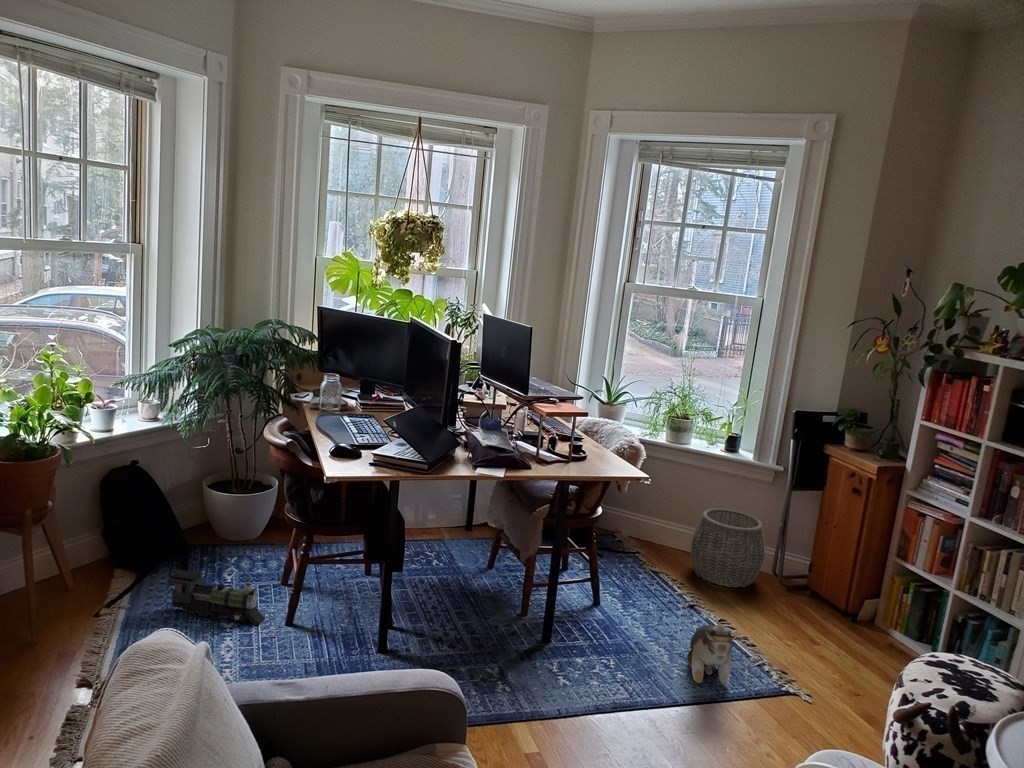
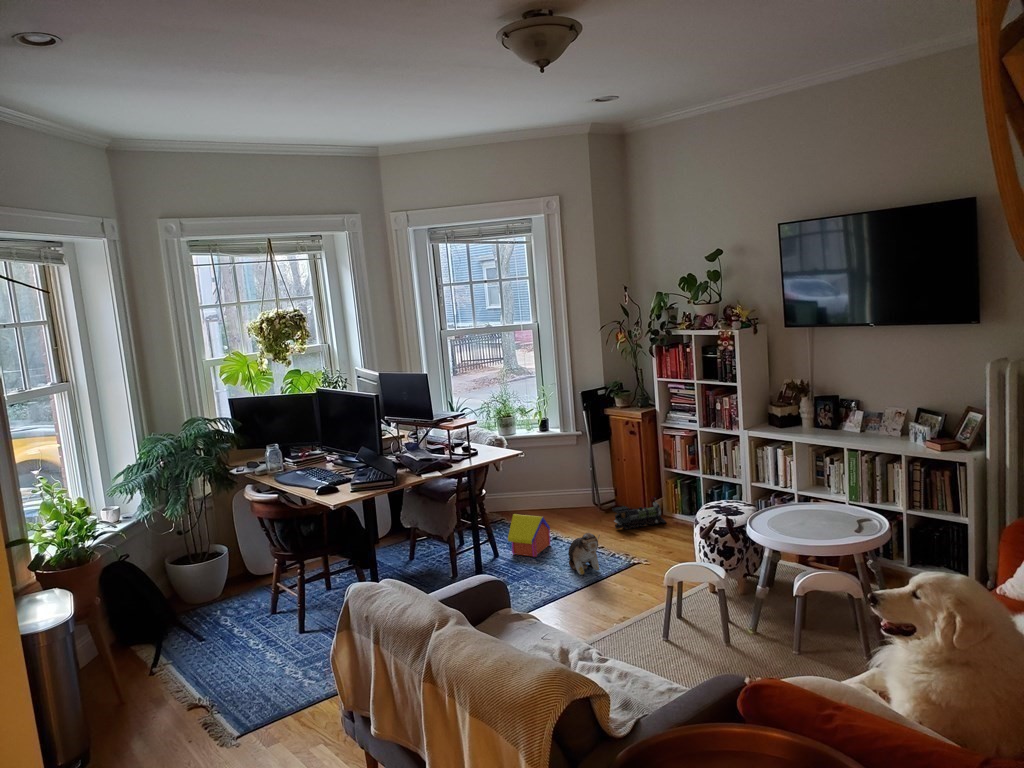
woven basket: present [691,509,765,588] -> none [536,470,586,522]
toy house: none [617,555,686,627] -> present [508,514,550,557]
toy train: present [168,570,265,625] -> present [612,498,666,529]

